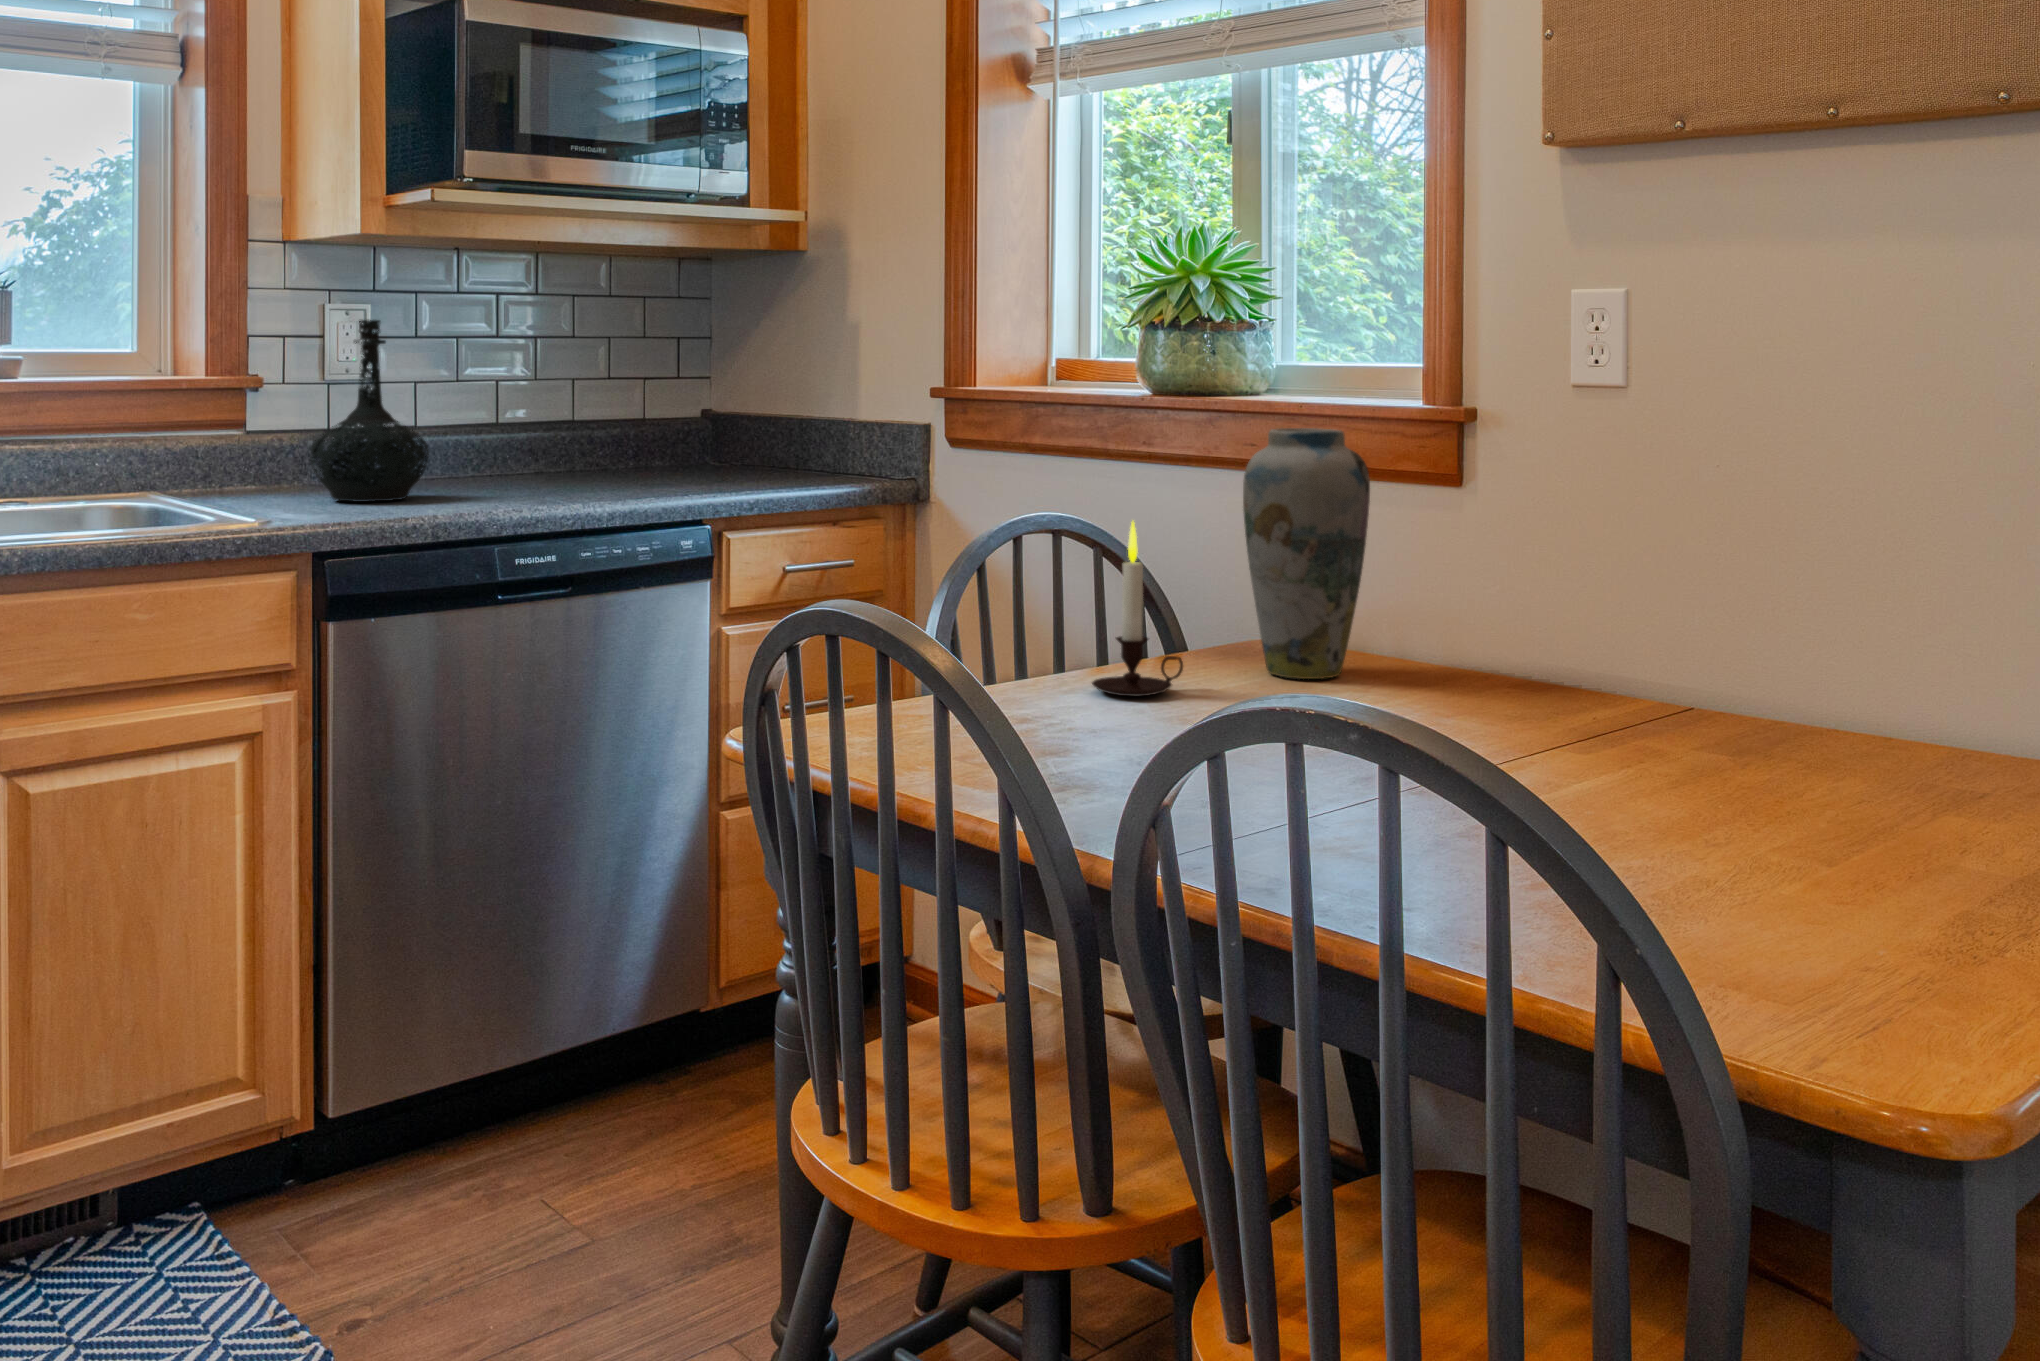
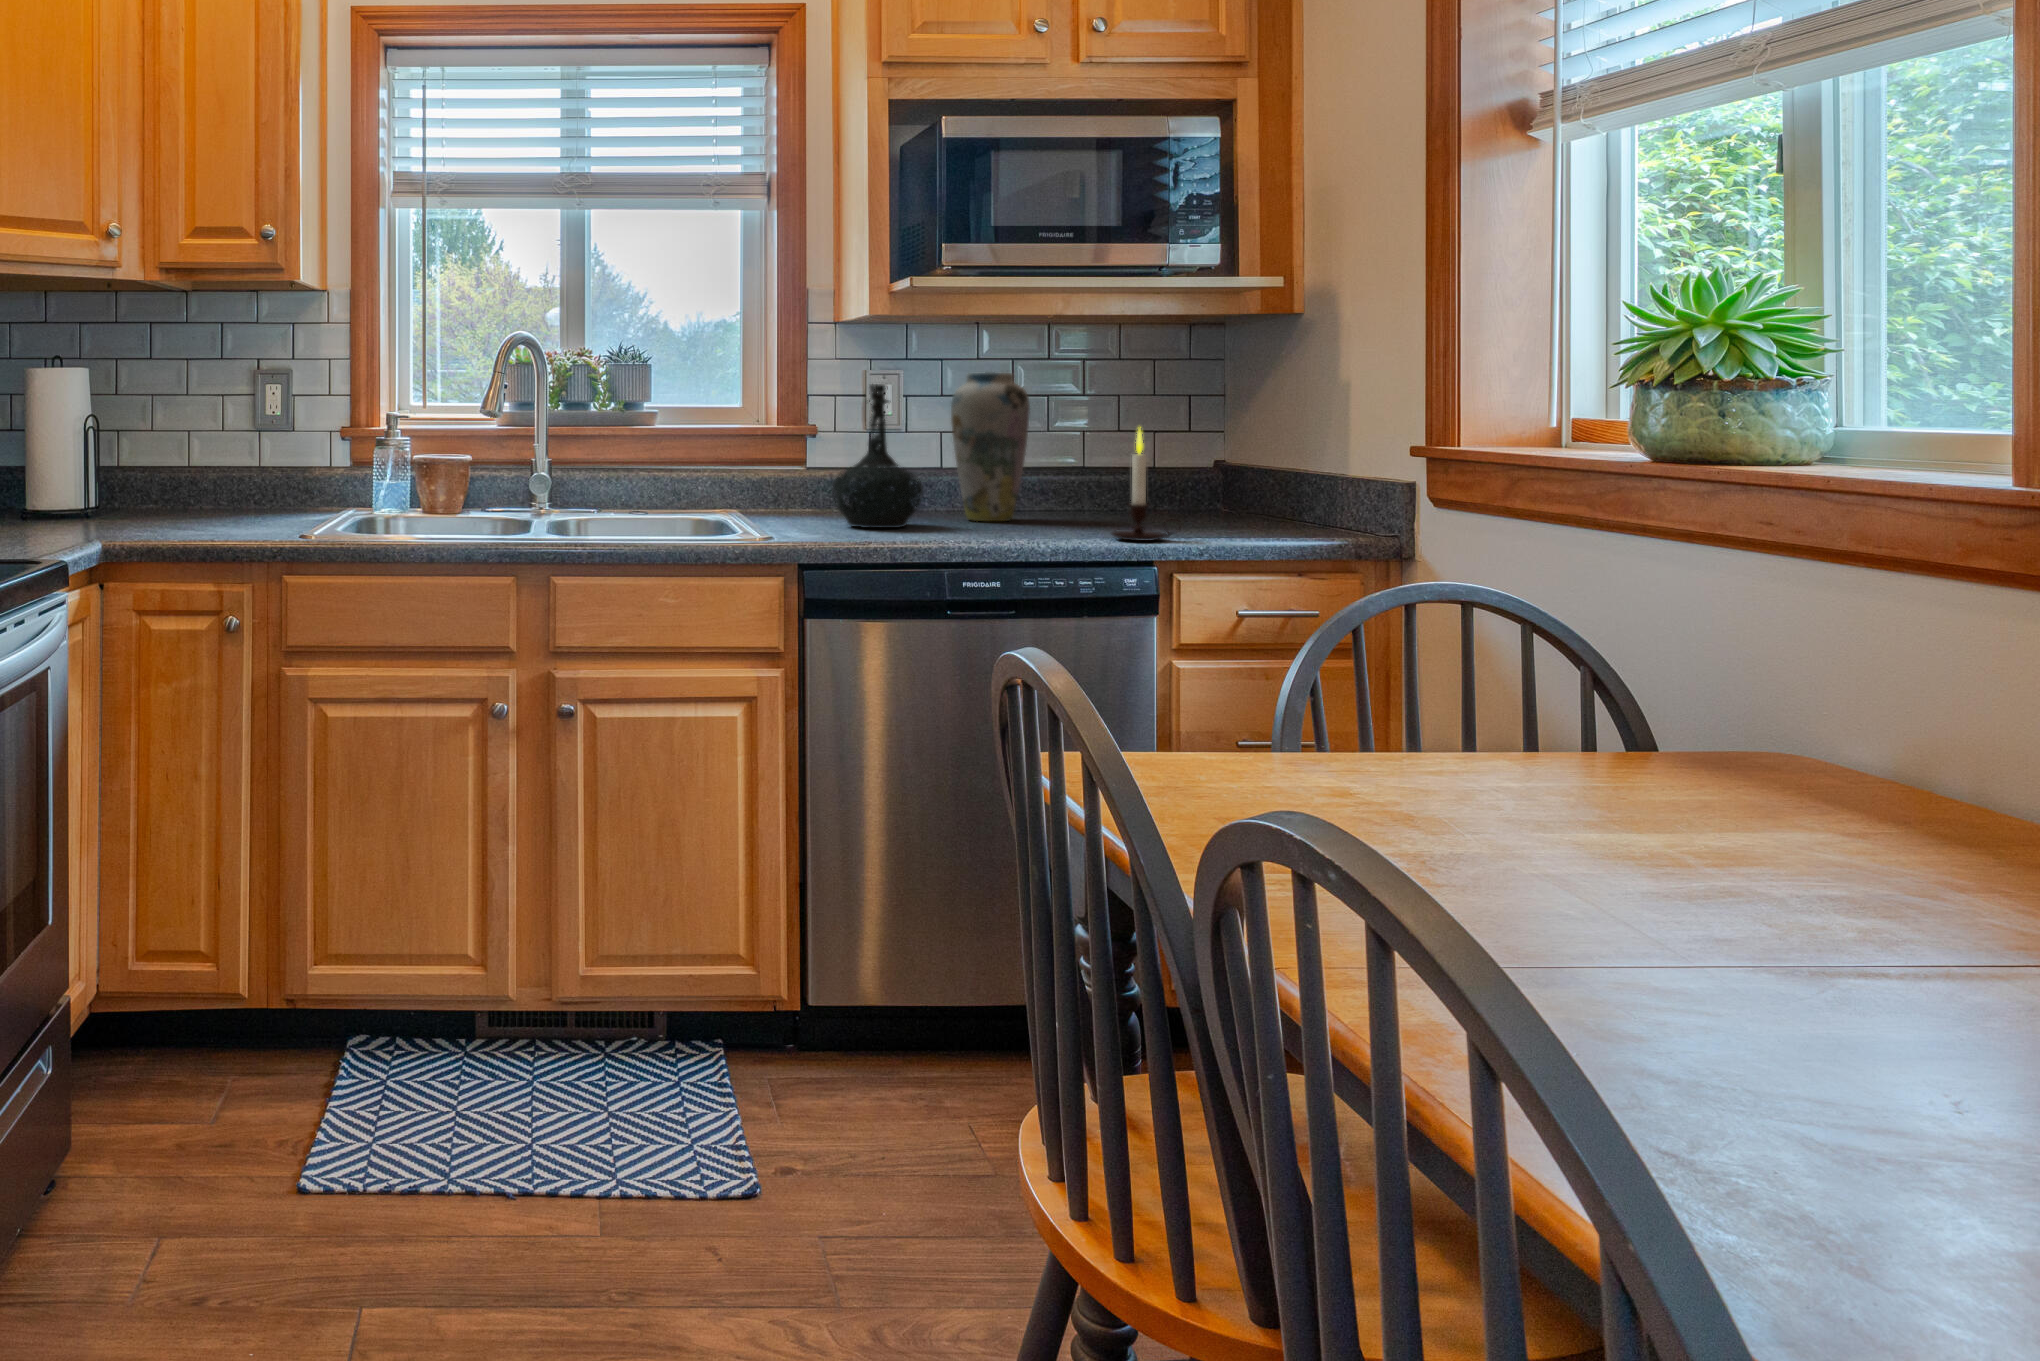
vase: present [1243,428,1370,679] -> present [951,372,1030,521]
candle: present [1092,521,1183,696] -> present [1112,427,1180,541]

